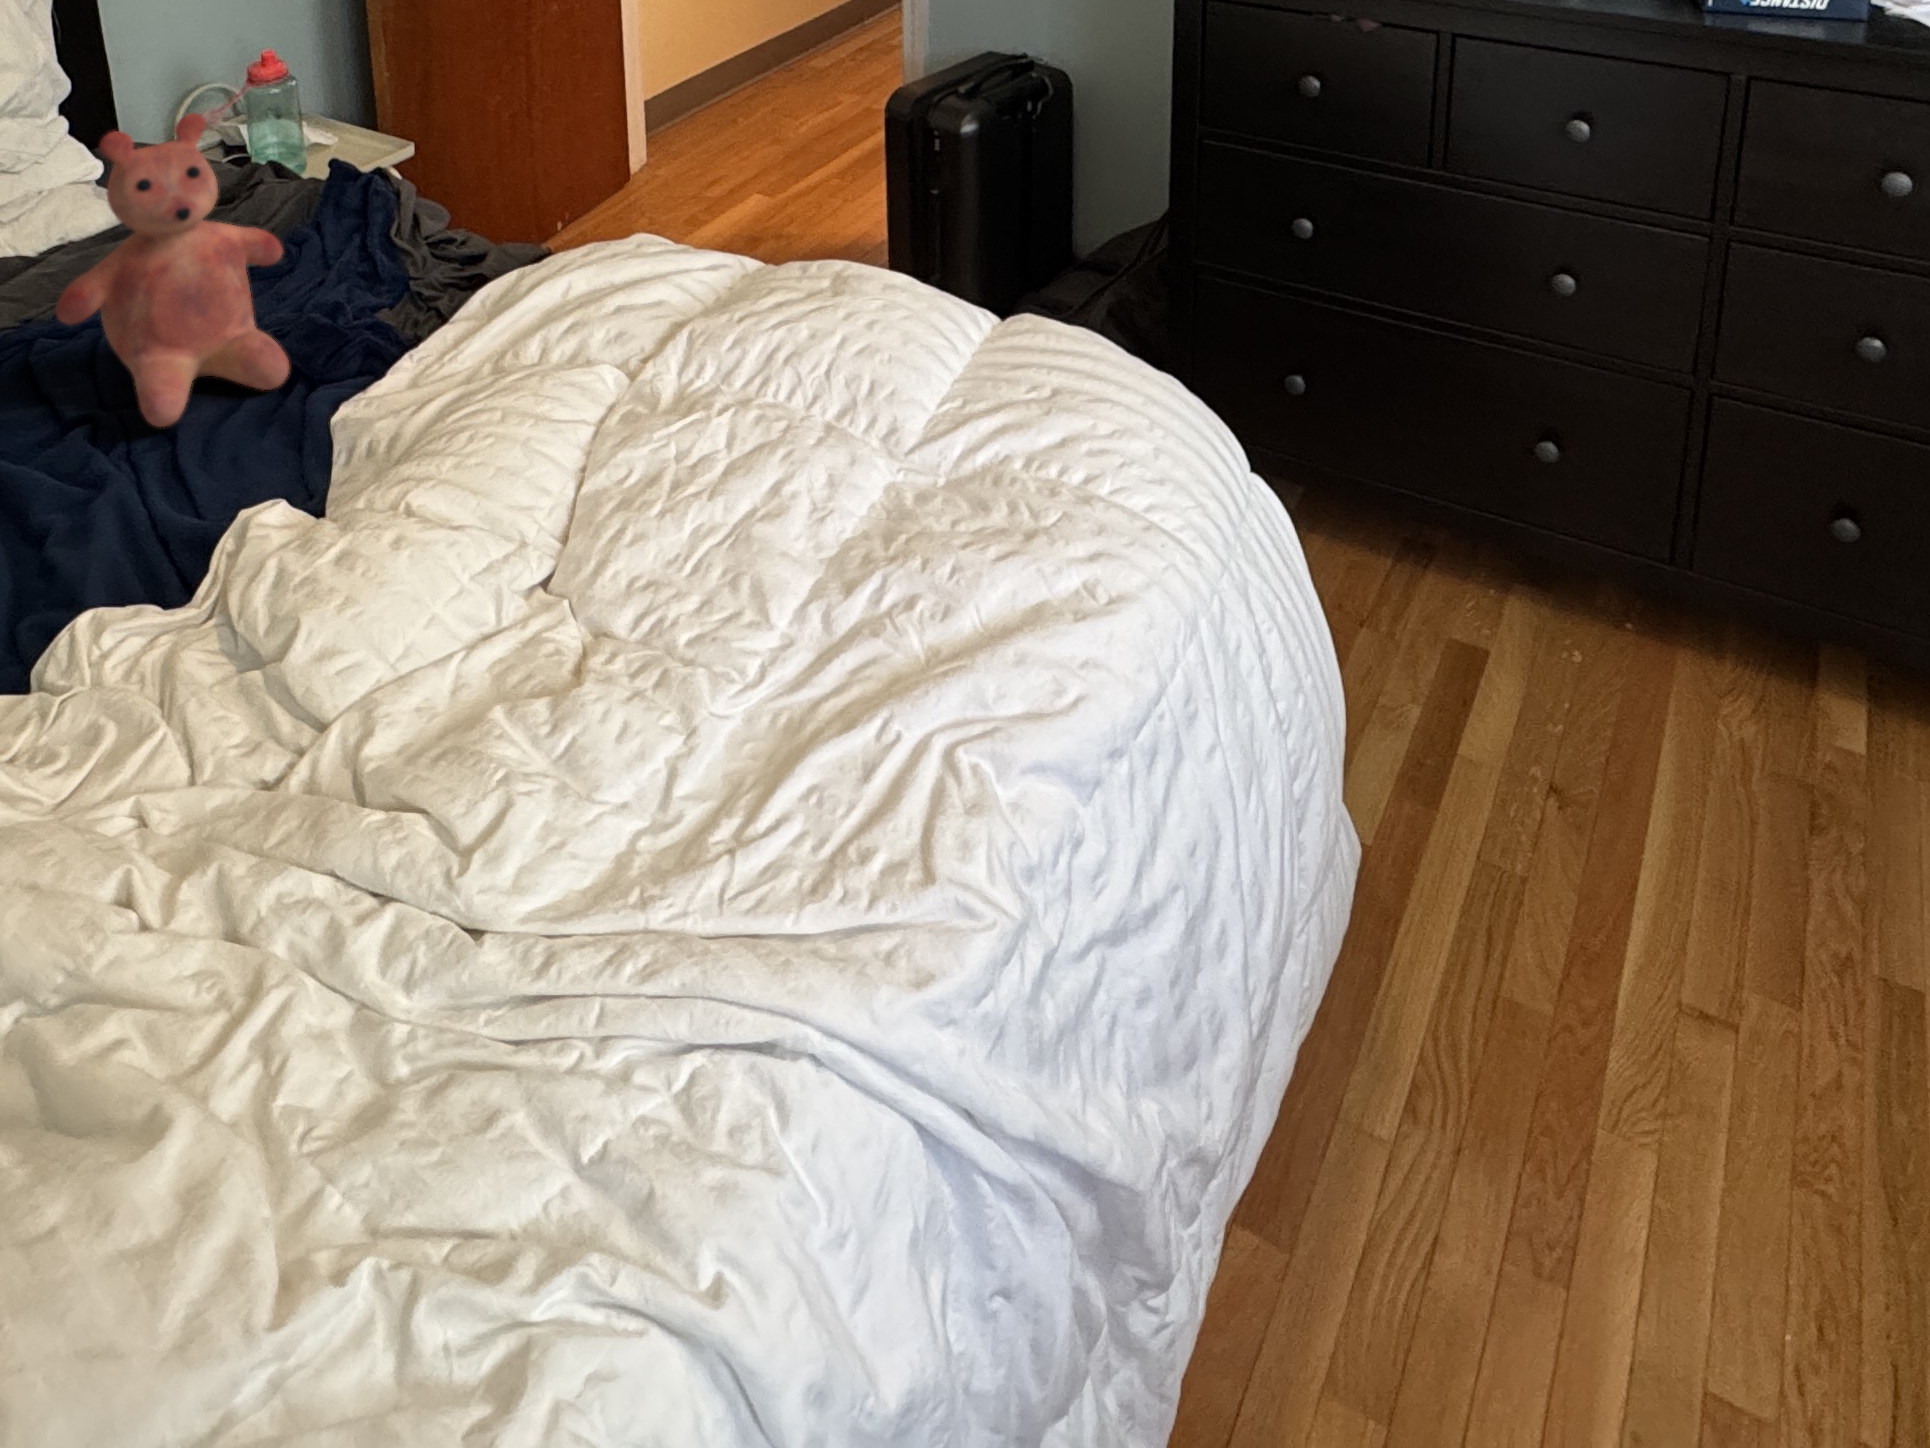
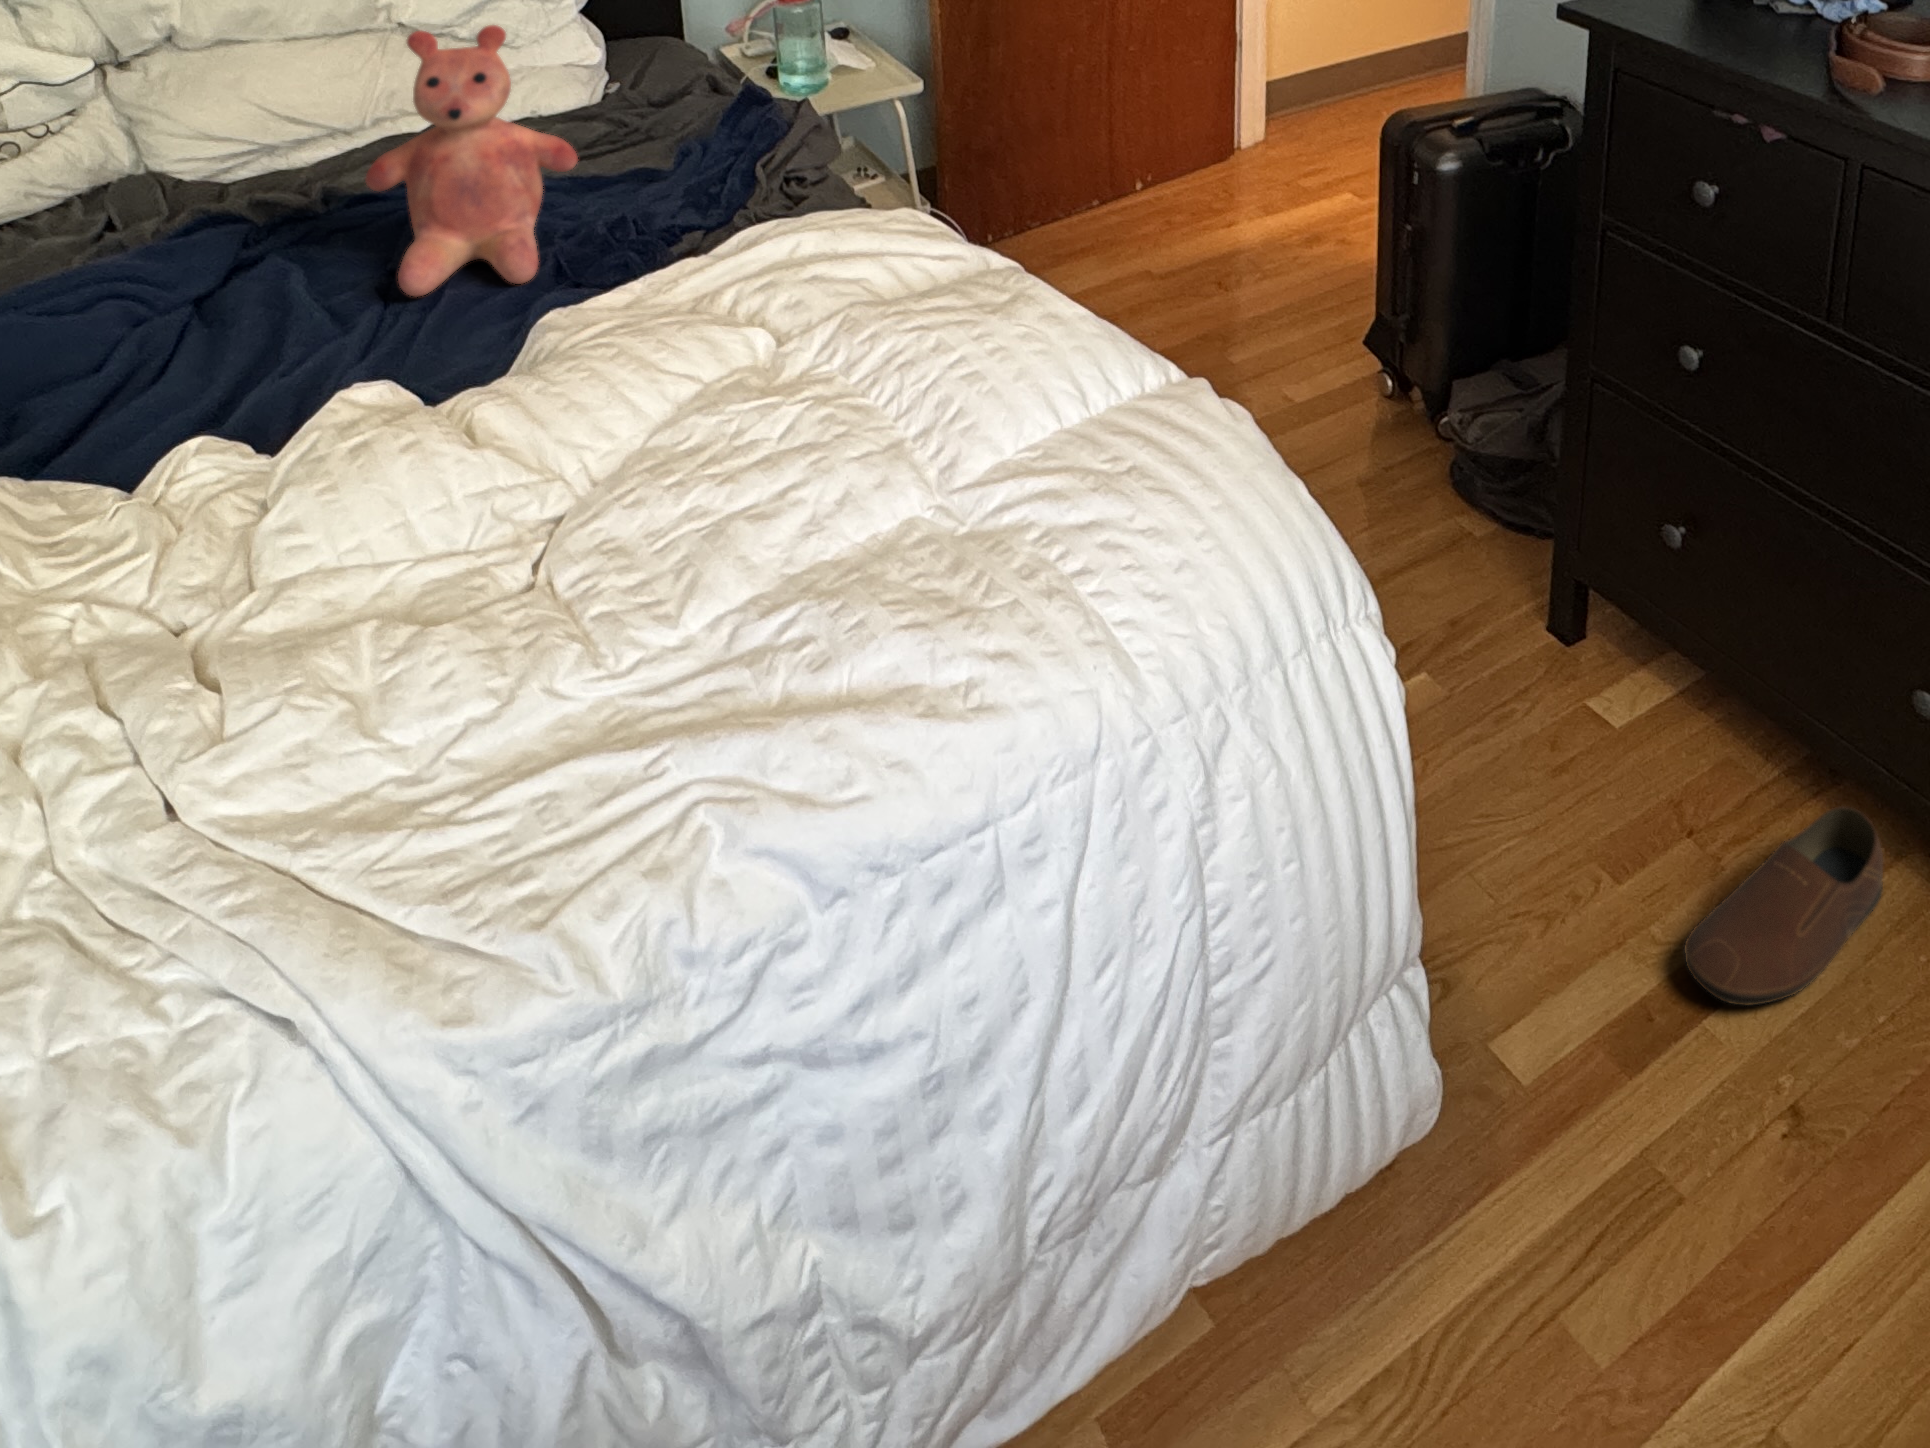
shoe: none [1429,570,1536,749] -> present [1684,806,1883,1006]

